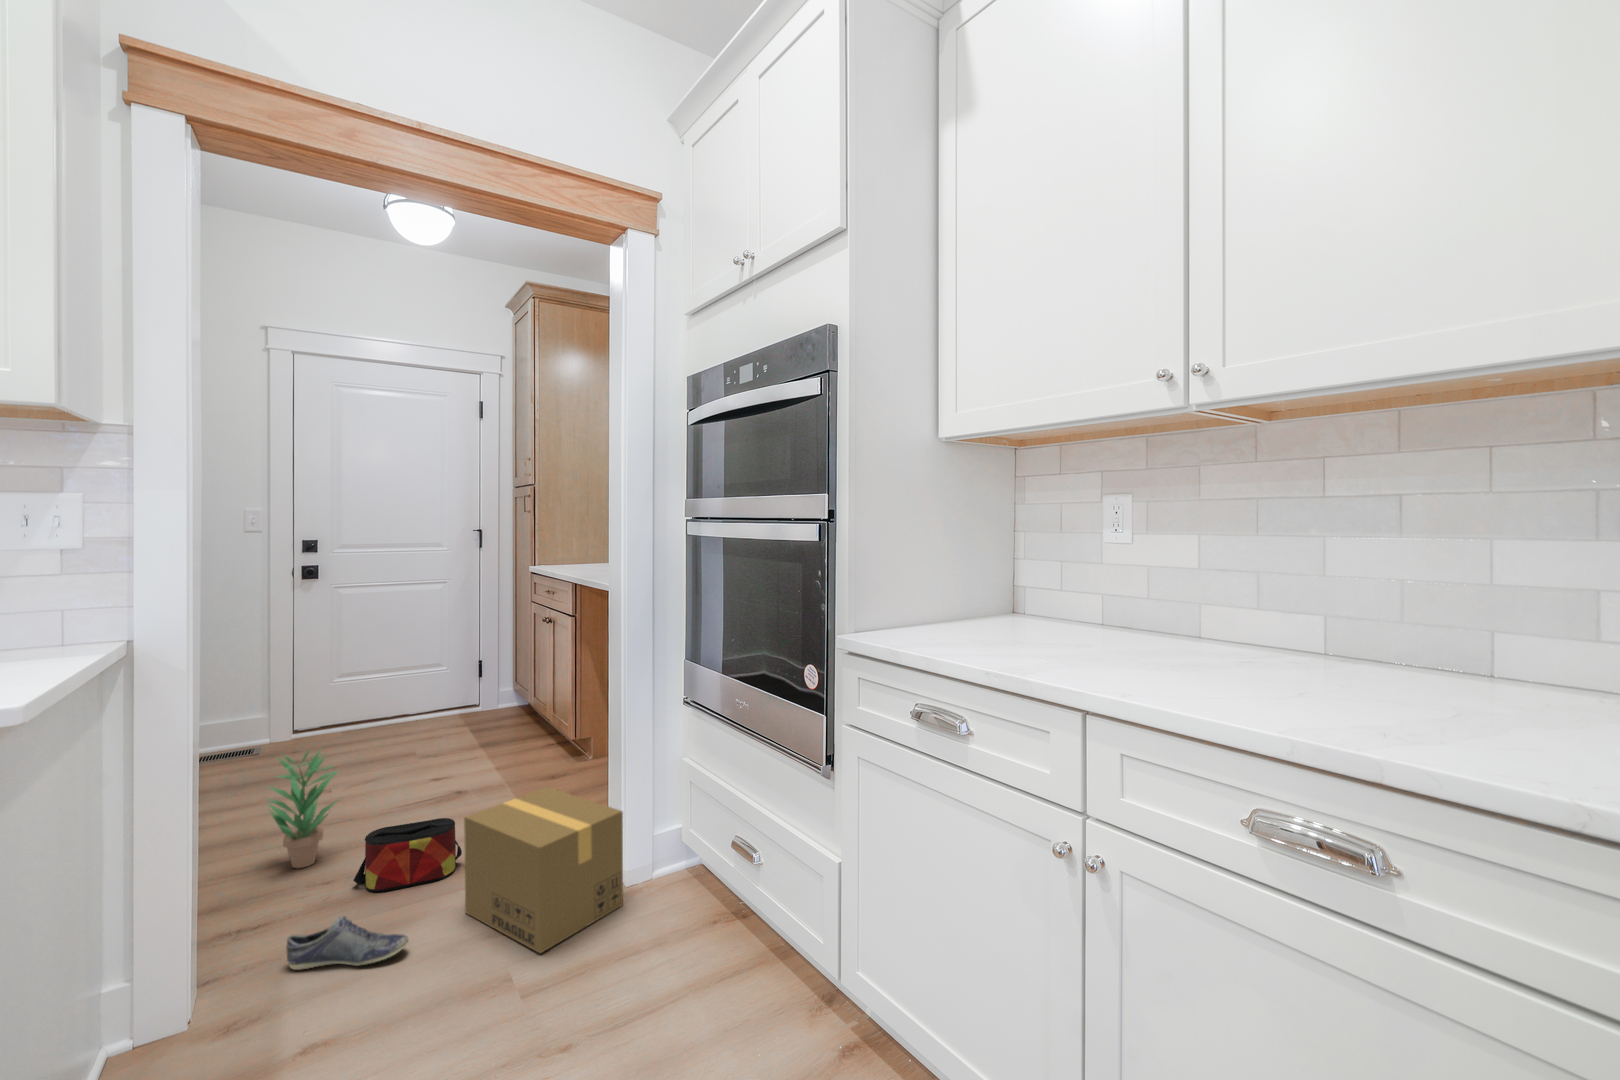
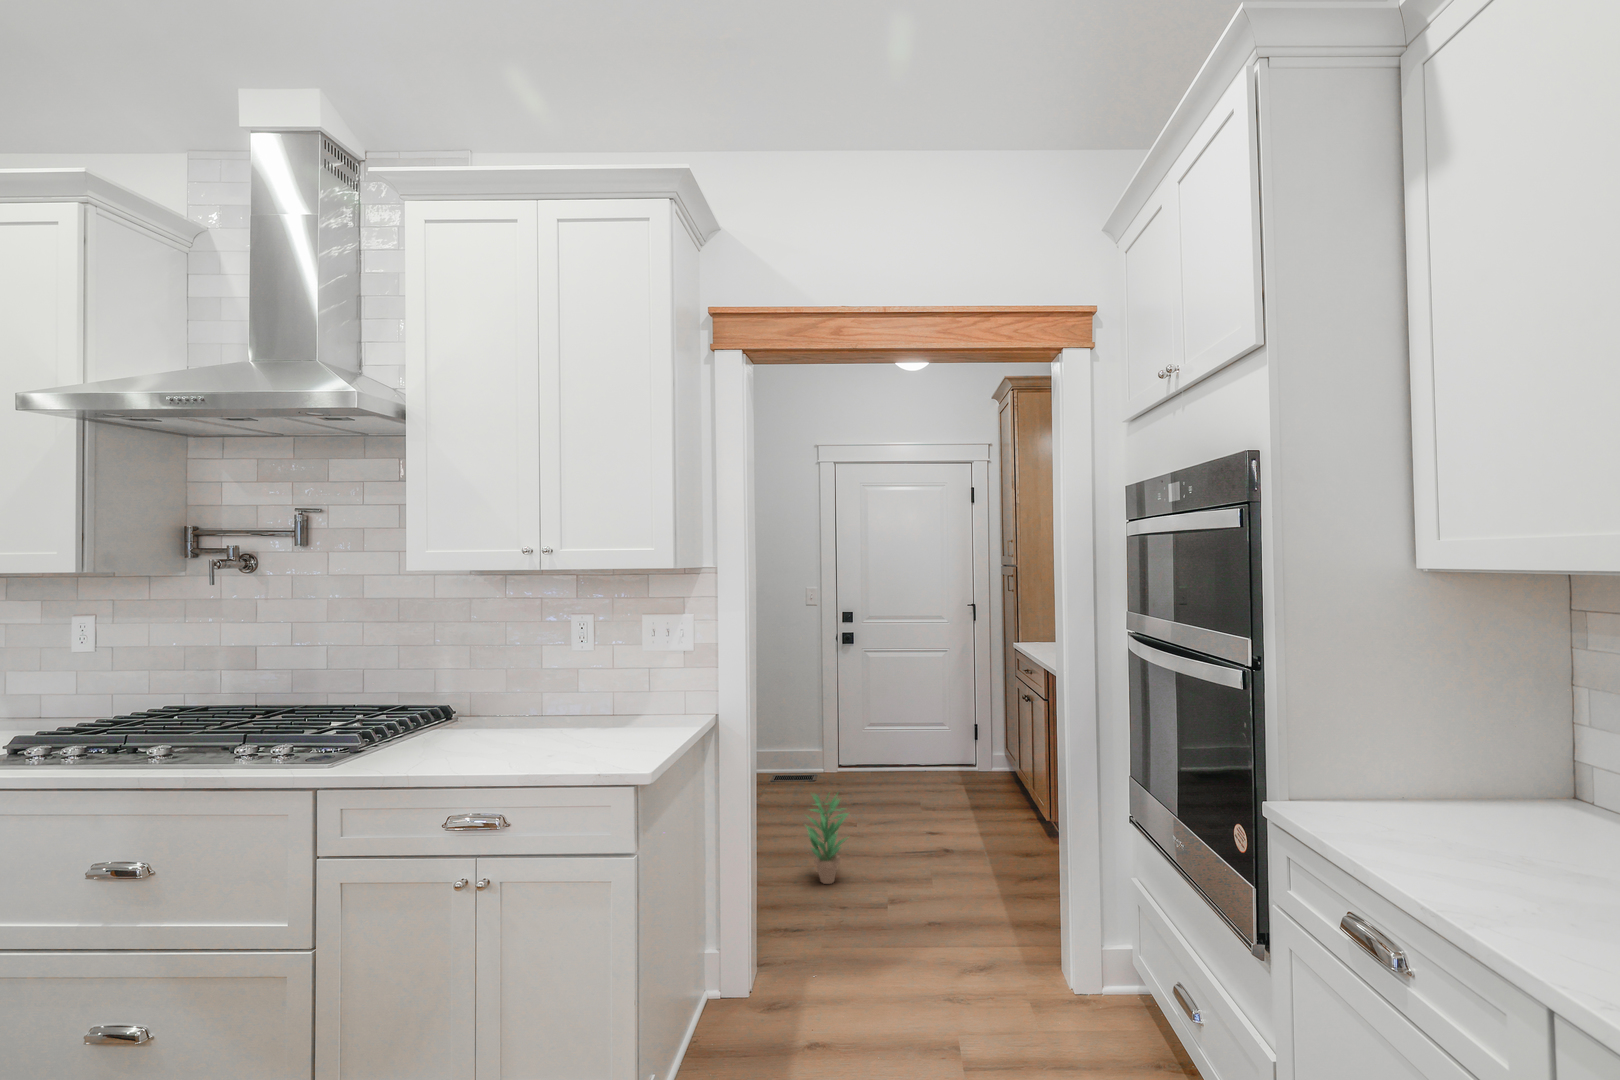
cardboard box: present [464,787,623,953] -> none [925,875,1065,1041]
bag: present [353,818,462,892] -> none [854,871,933,931]
shoe: present [286,916,408,970] -> none [803,940,880,989]

